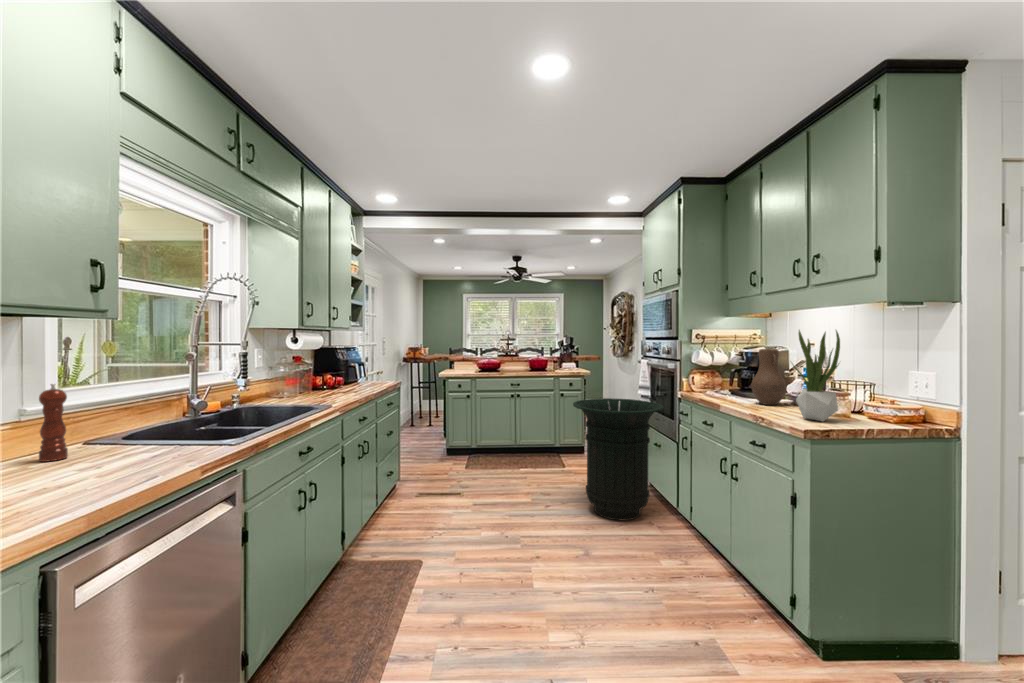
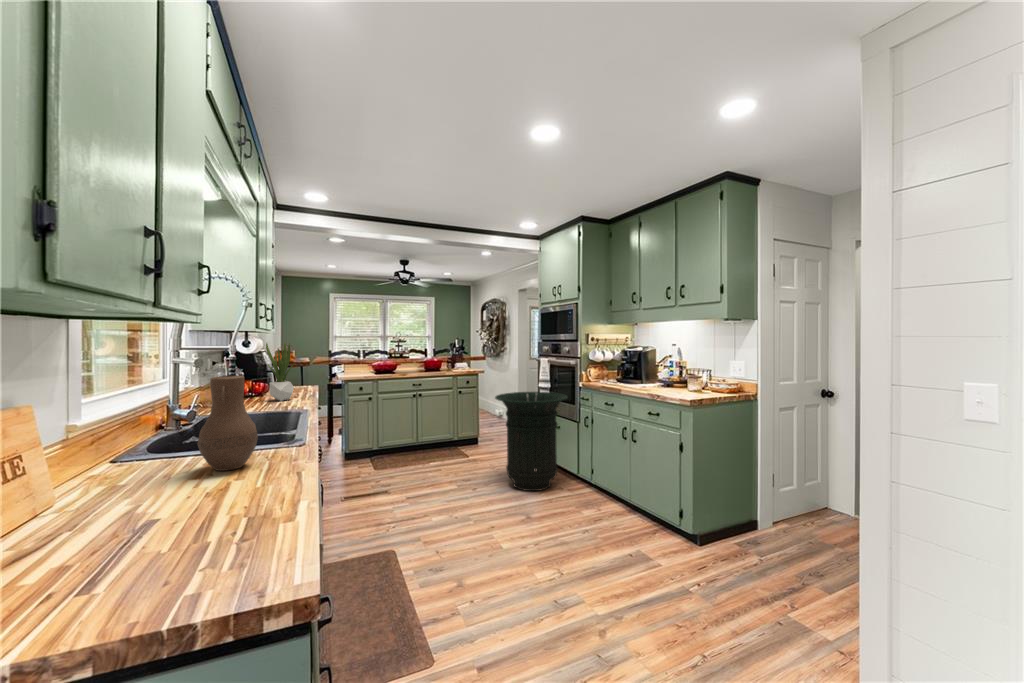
potted plant: present [793,330,840,421] -> present [266,343,294,401]
vase: present [751,349,786,405] -> present [198,375,258,471]
pepper mill: present [39,384,68,462] -> none [135,402,162,480]

